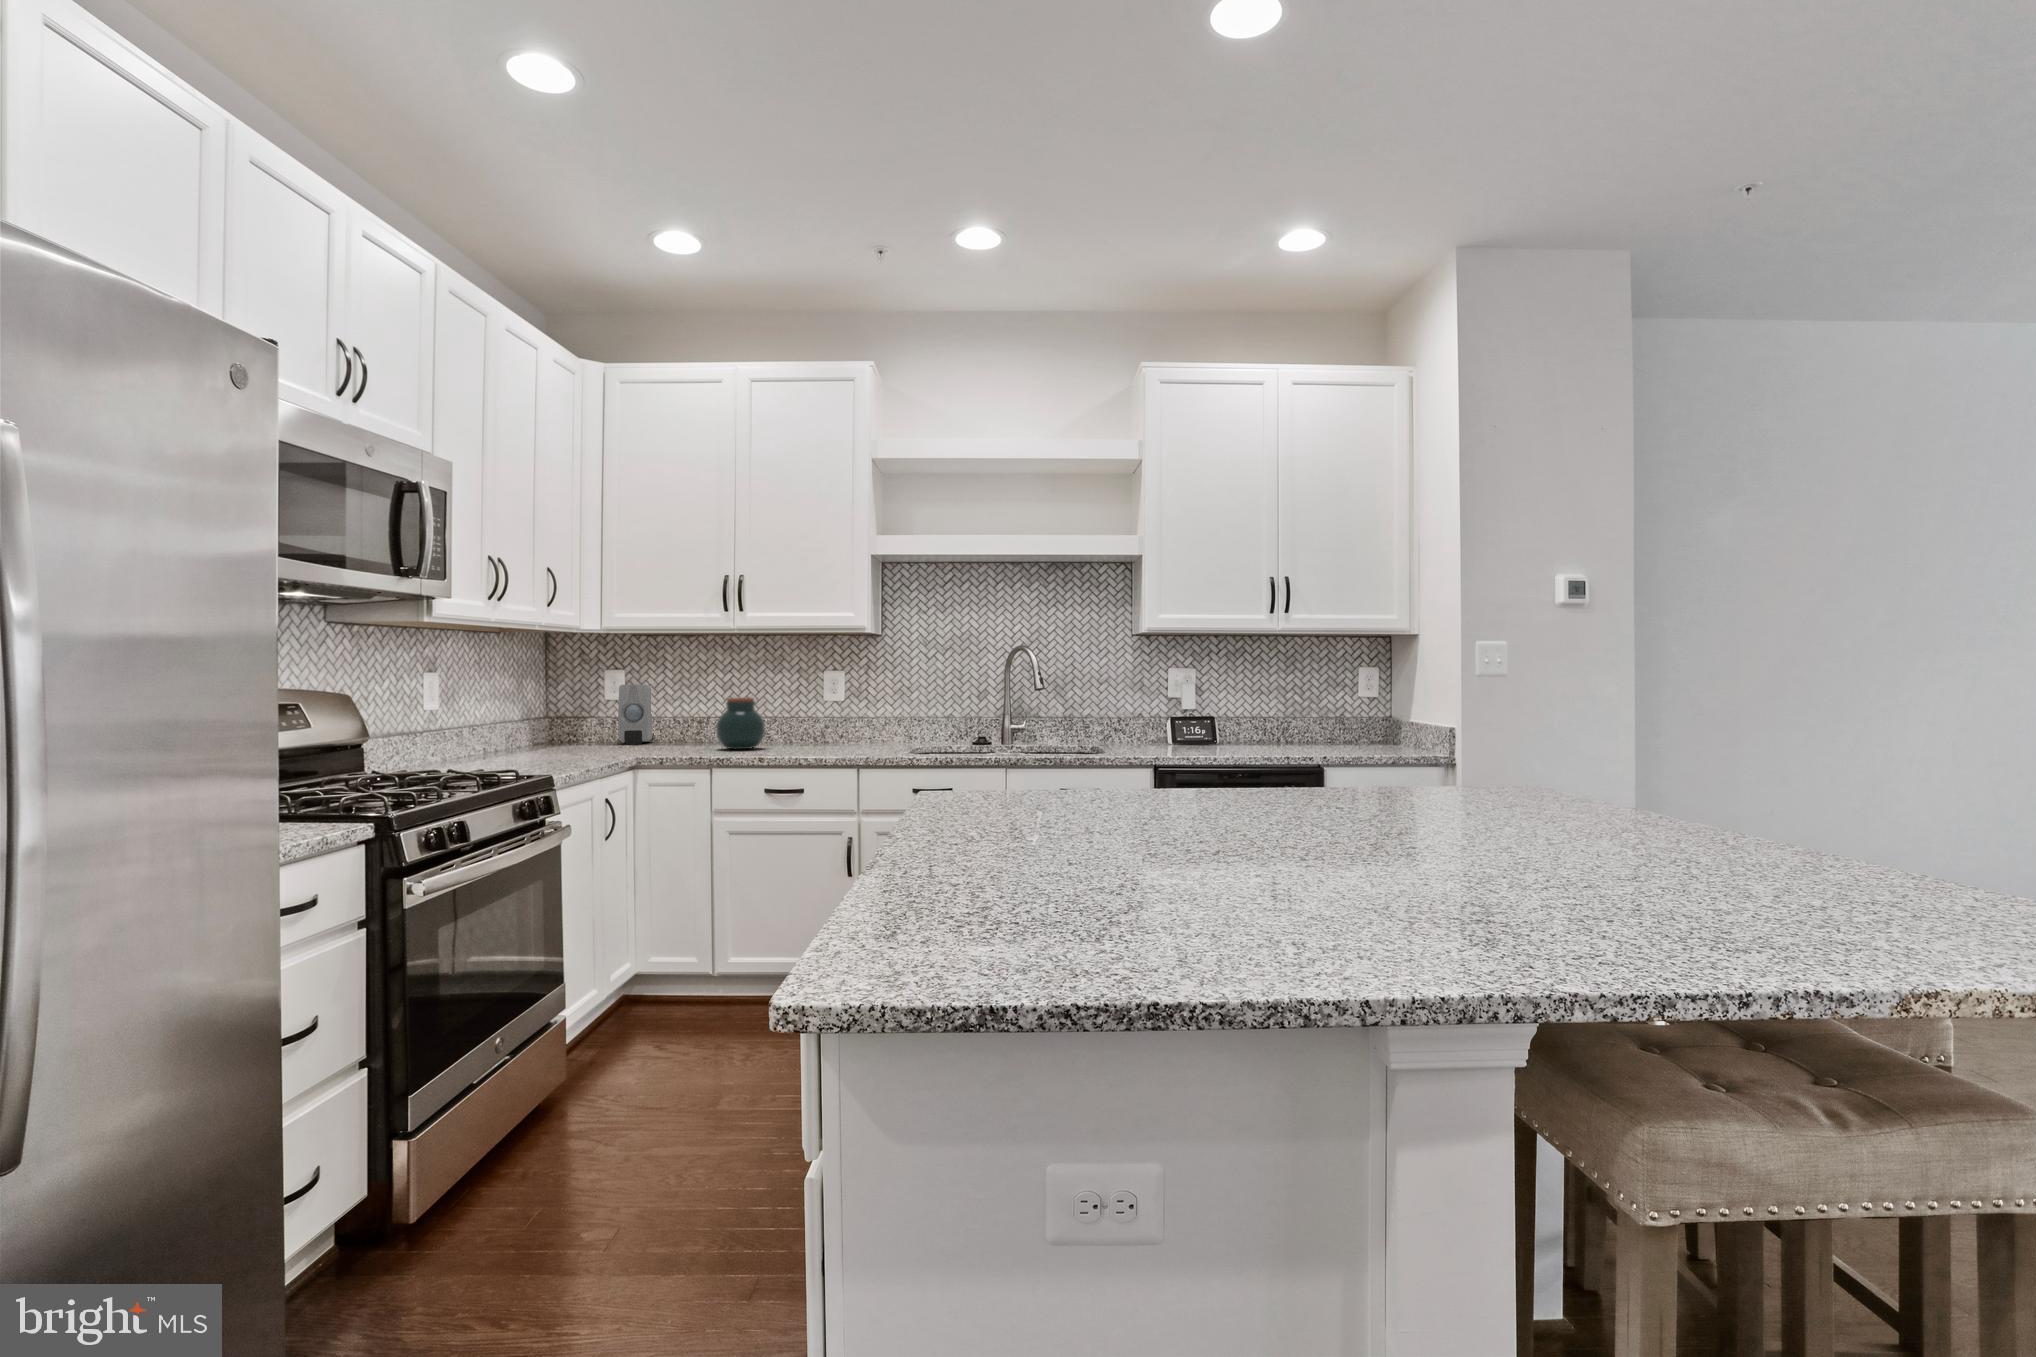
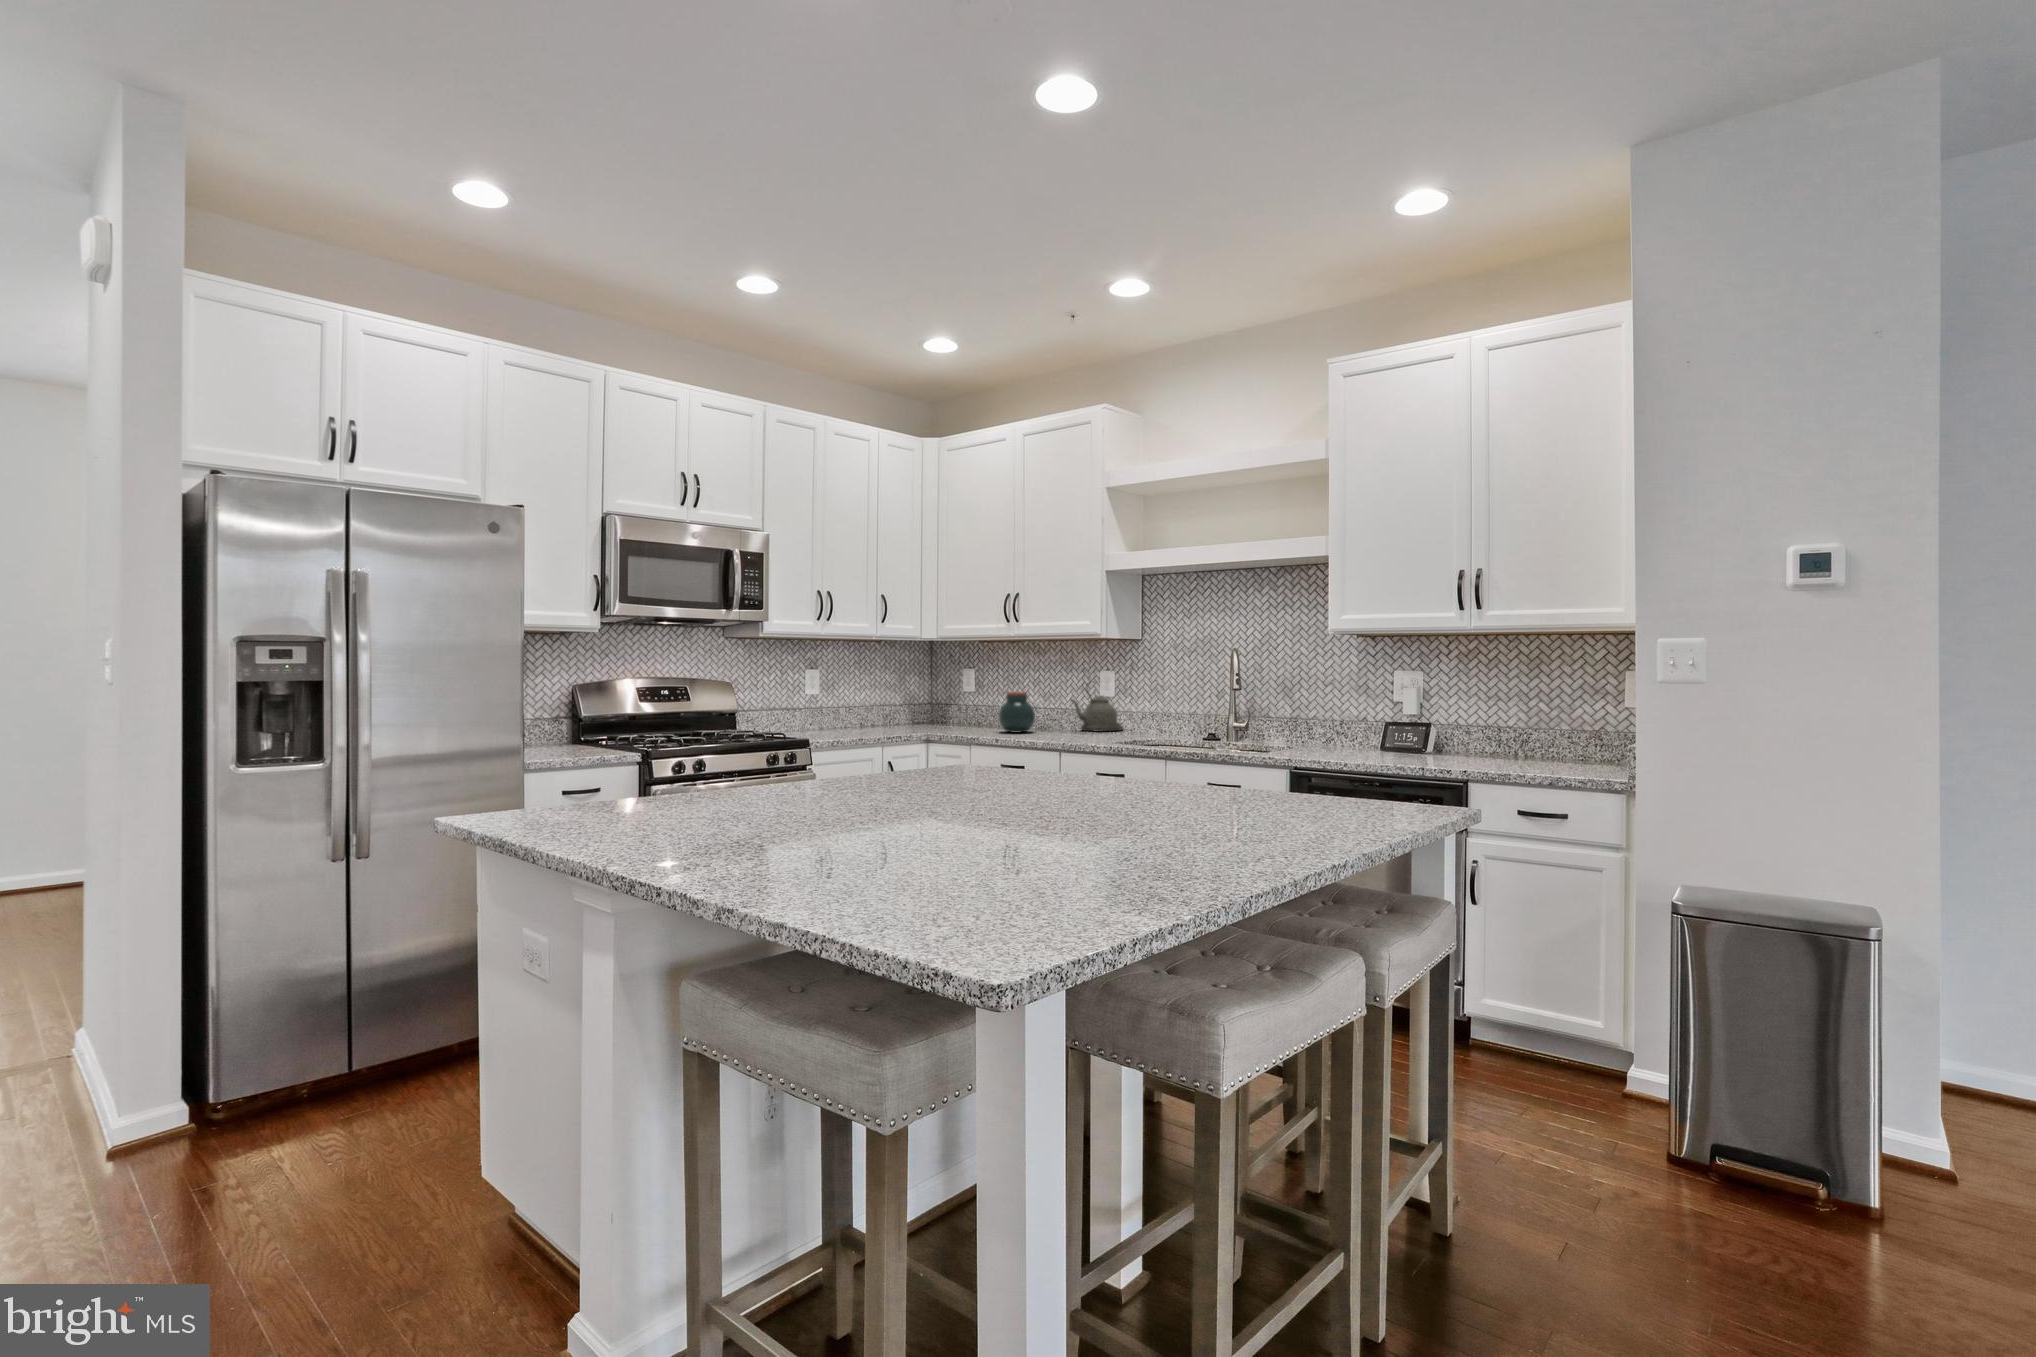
soap dispenser: present [618,684,654,744] -> none [966,679,999,724]
kettle: none [799,684,852,744] -> present [1071,683,1123,732]

